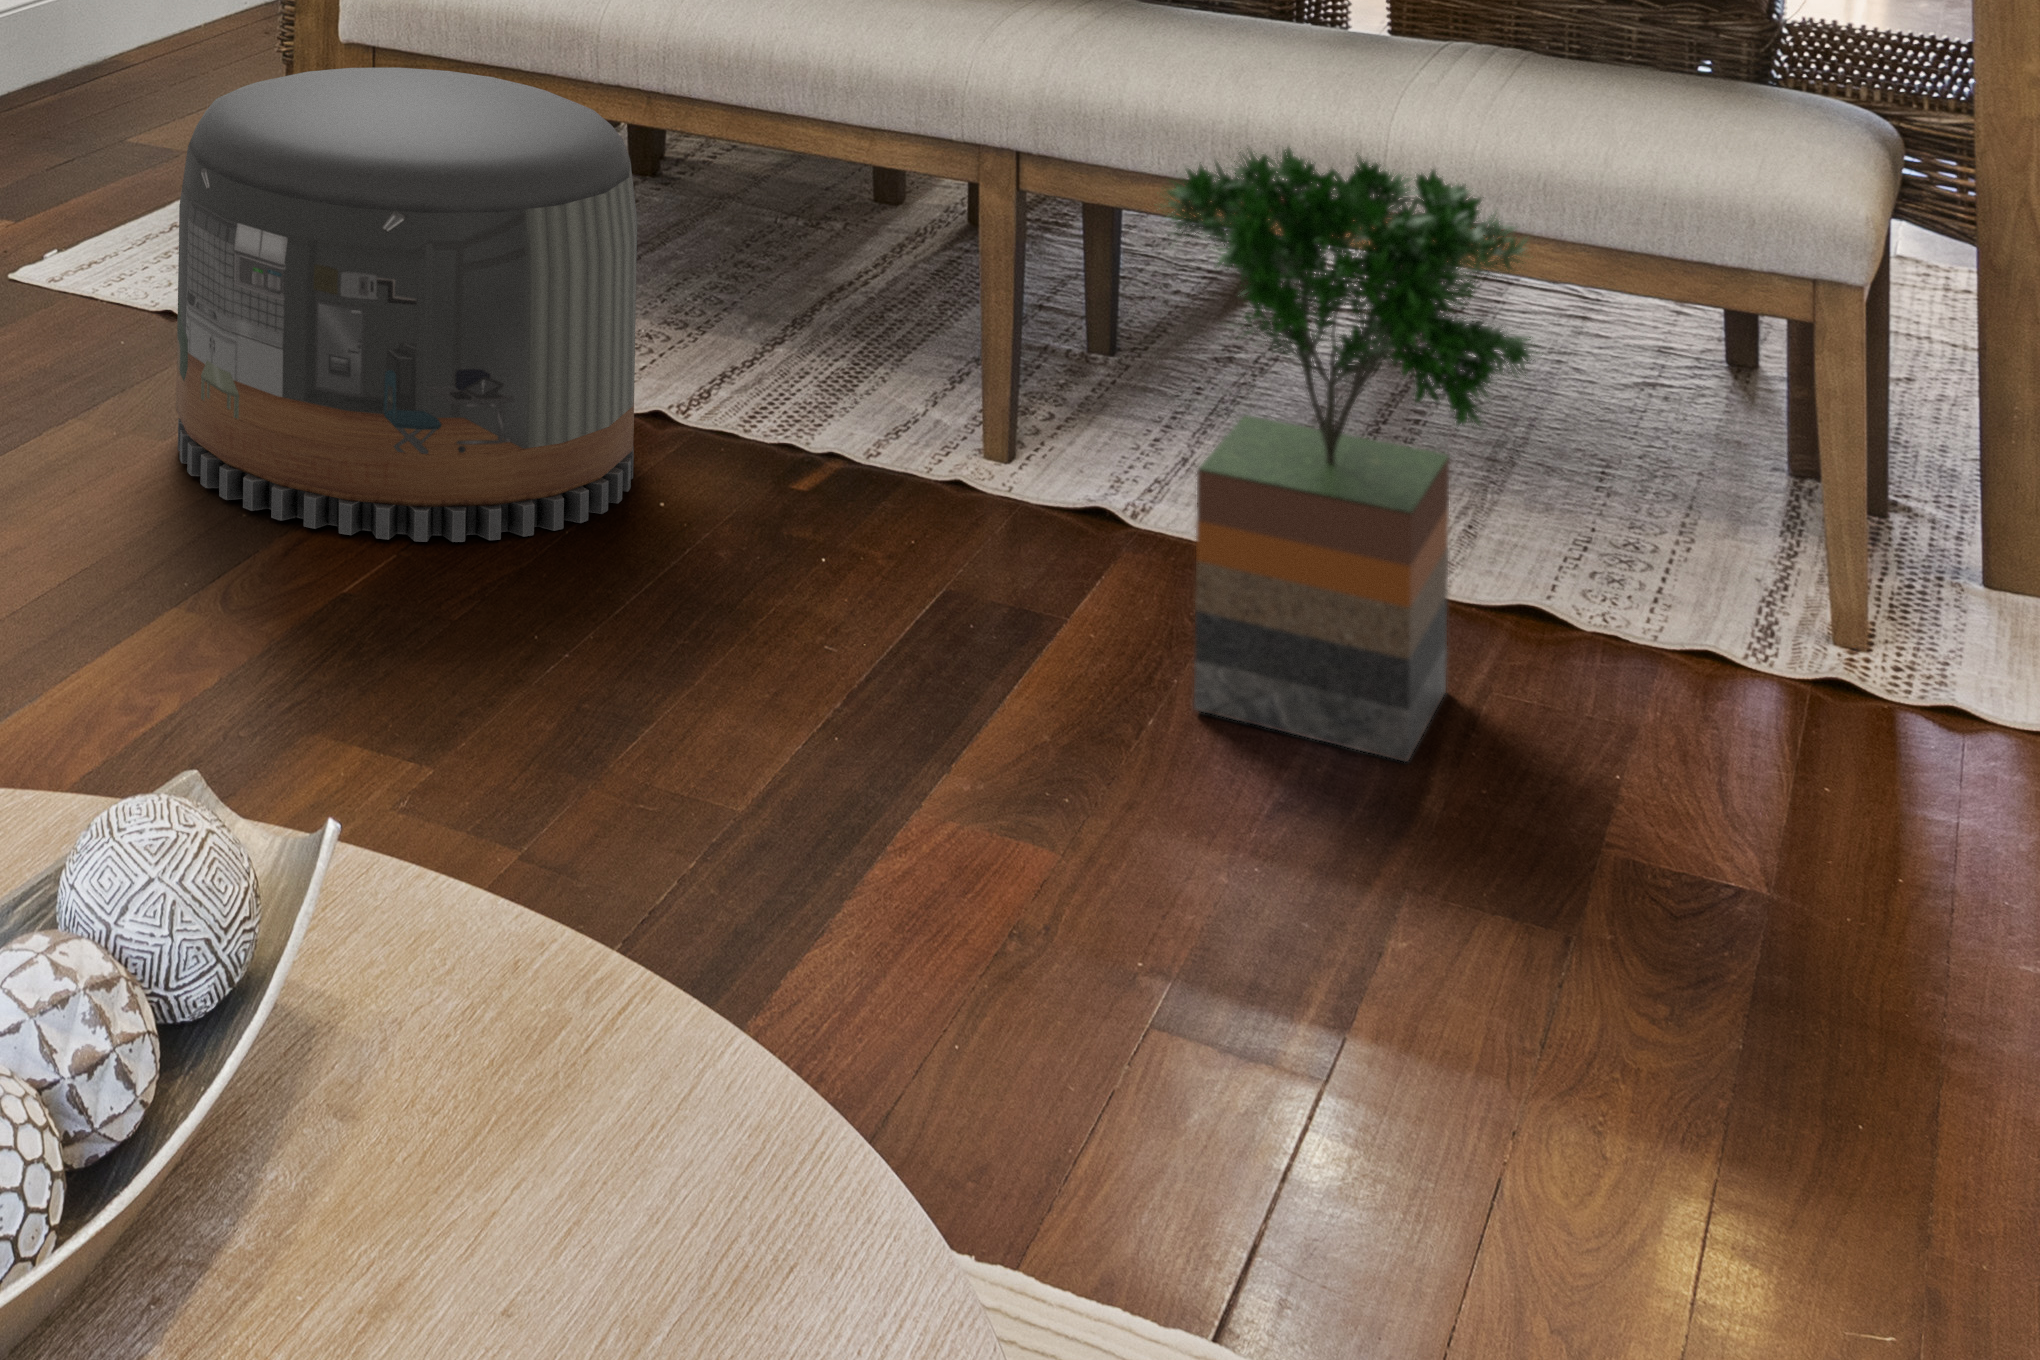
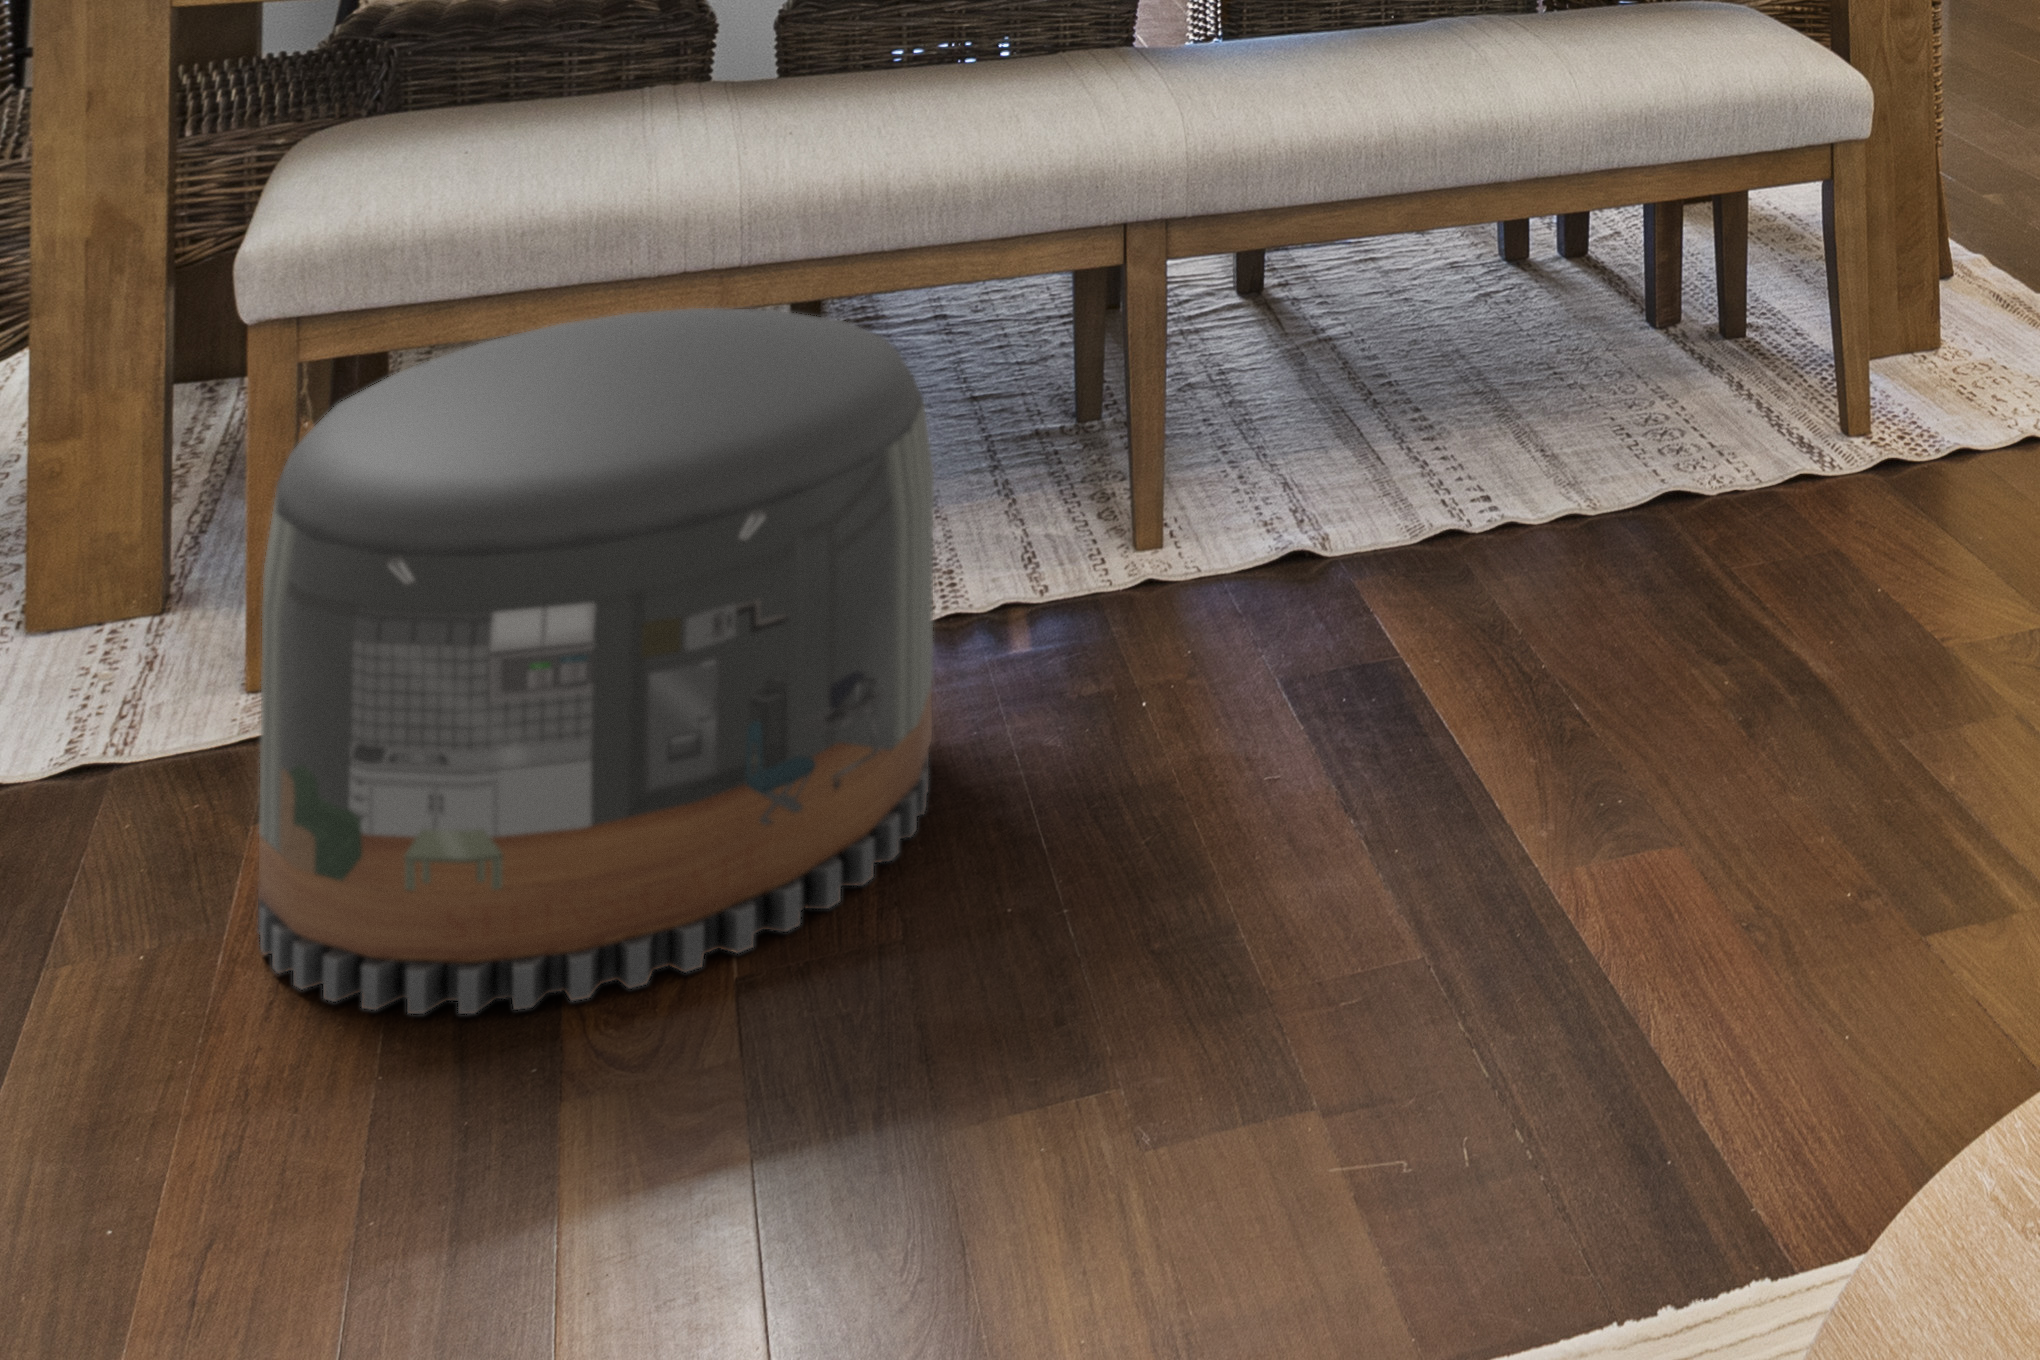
potted tree: present [1159,148,1538,761] -> none [1566,109,1947,697]

